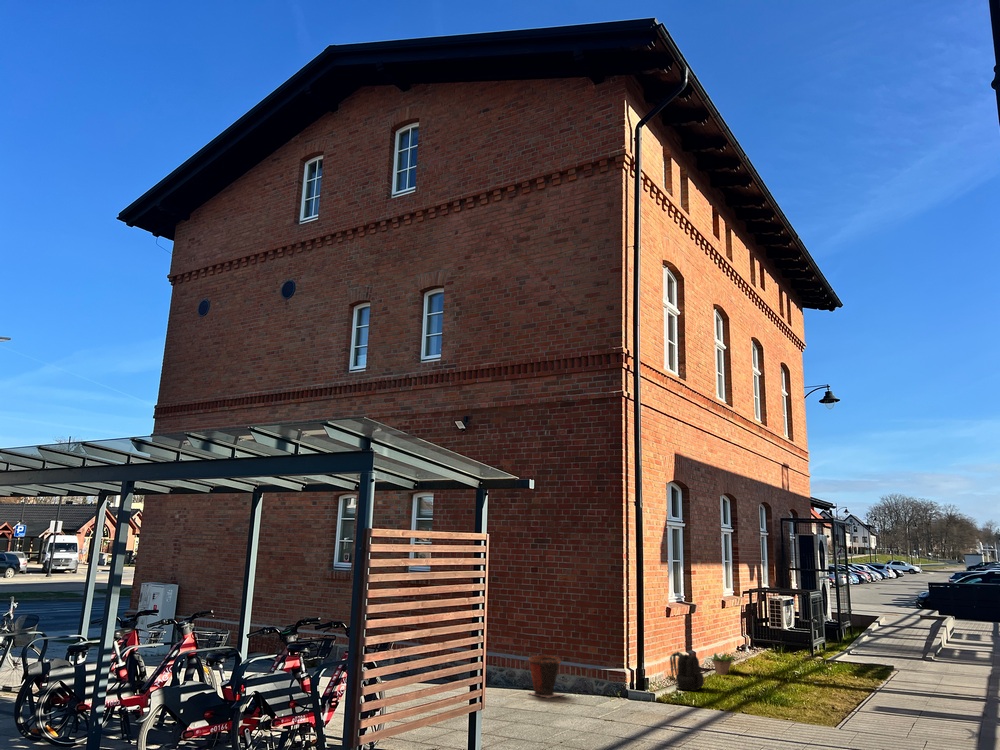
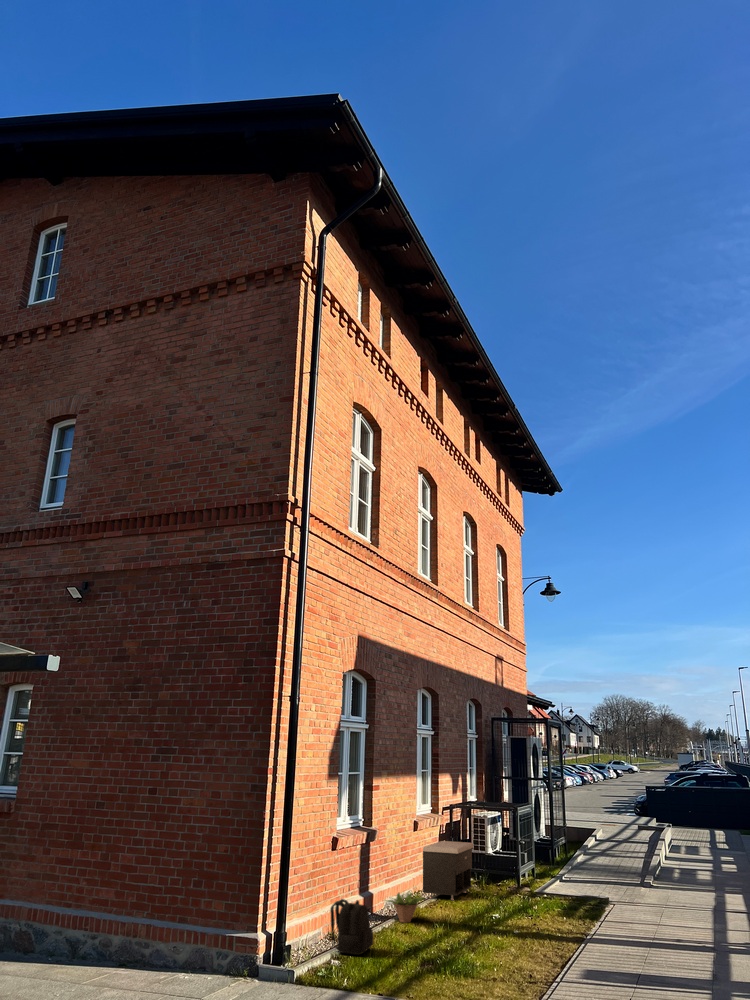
storage bench: none [730,618,772,663] -> present [423,841,473,900]
trash can: present [528,656,562,698] -> none [116,916,172,983]

